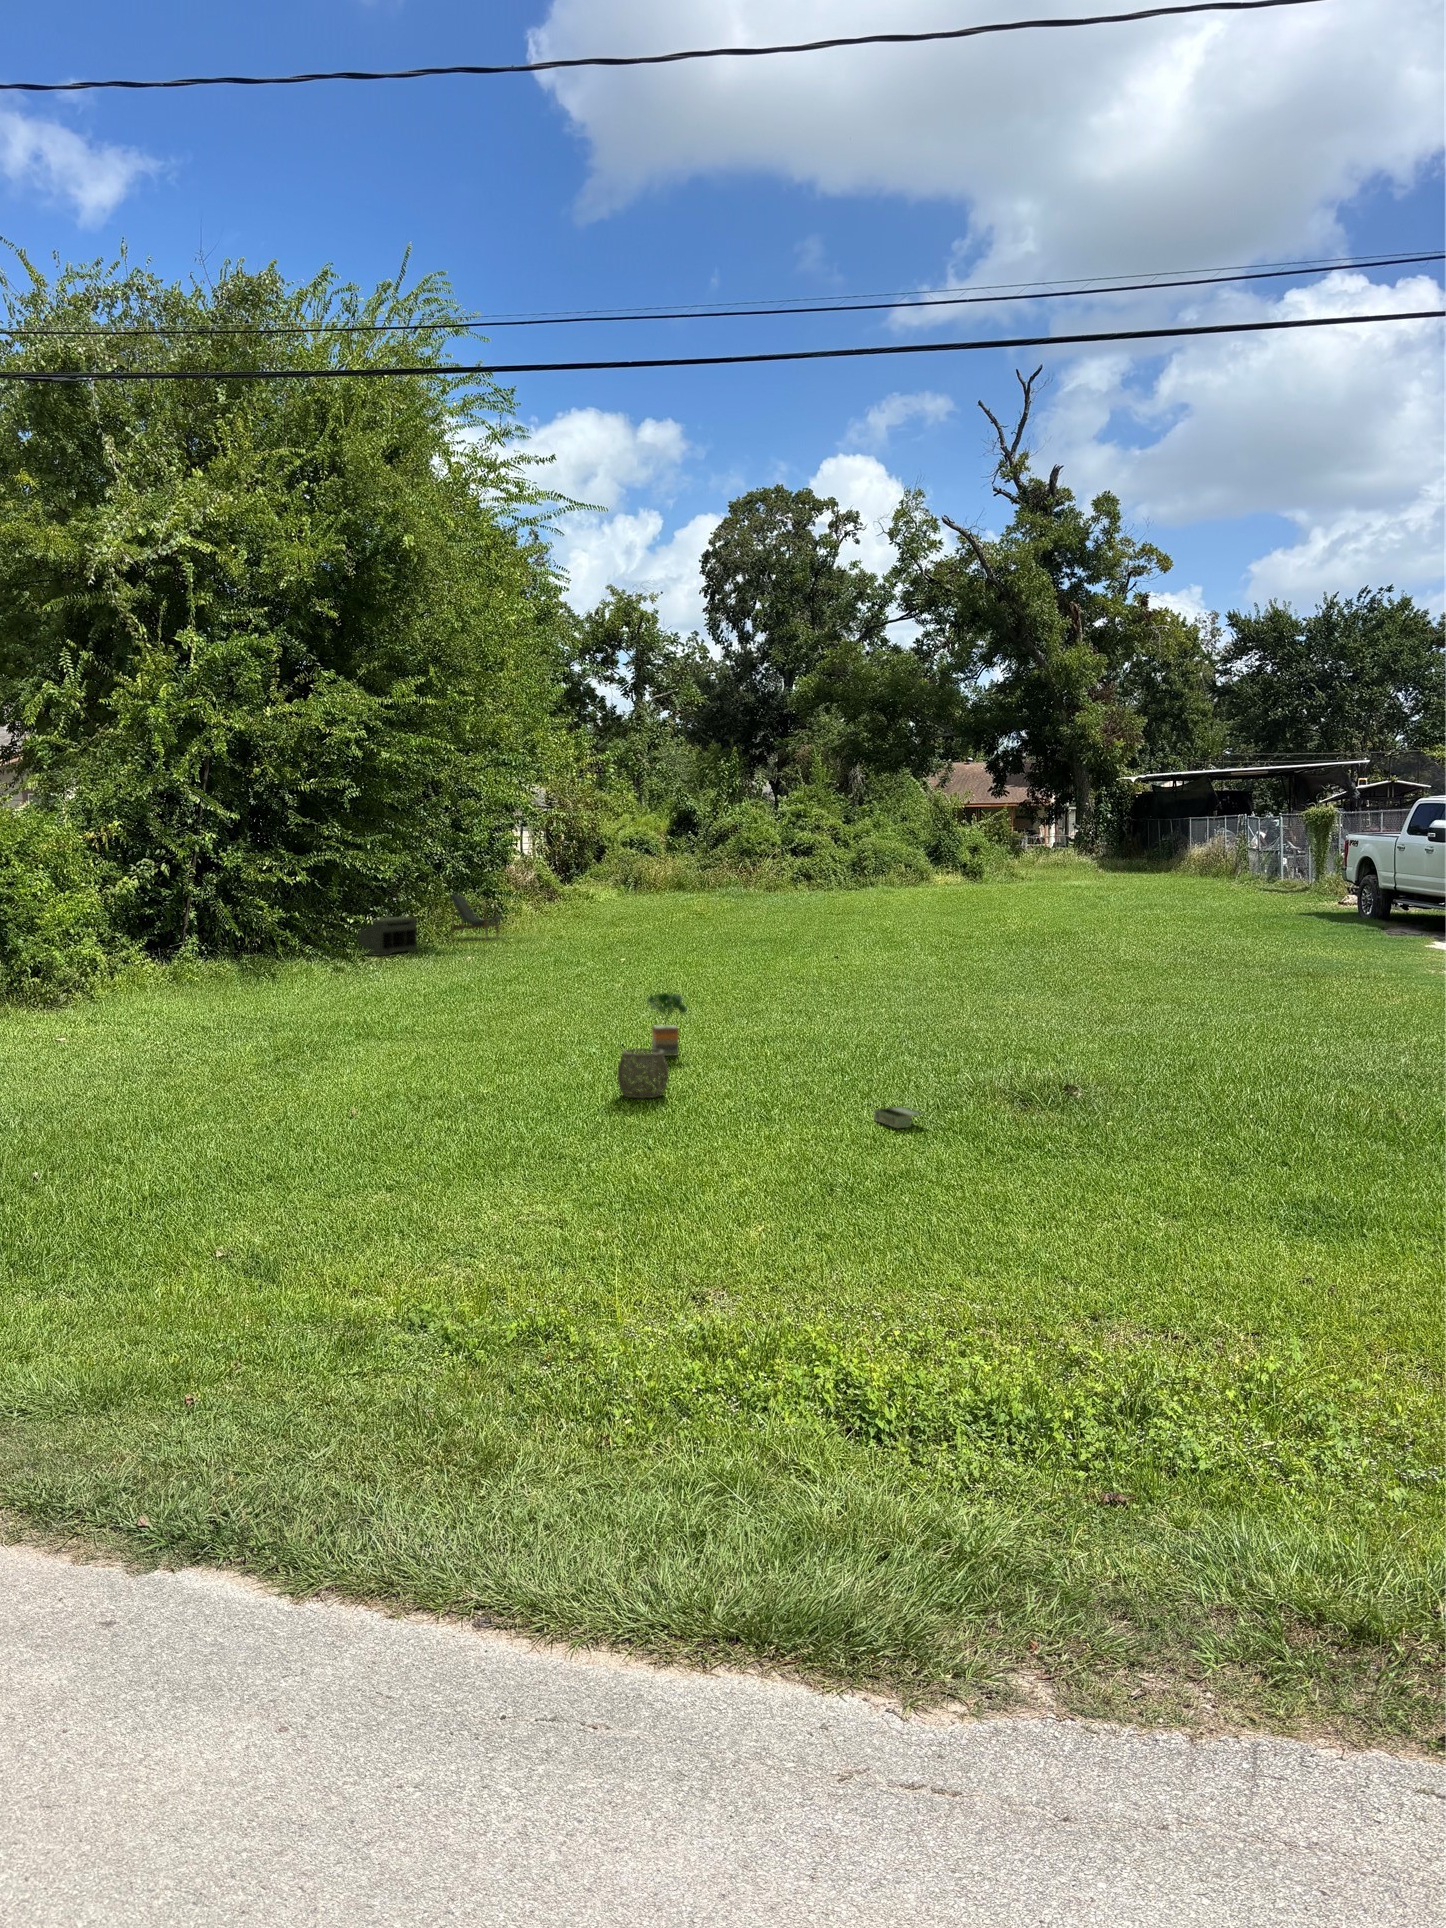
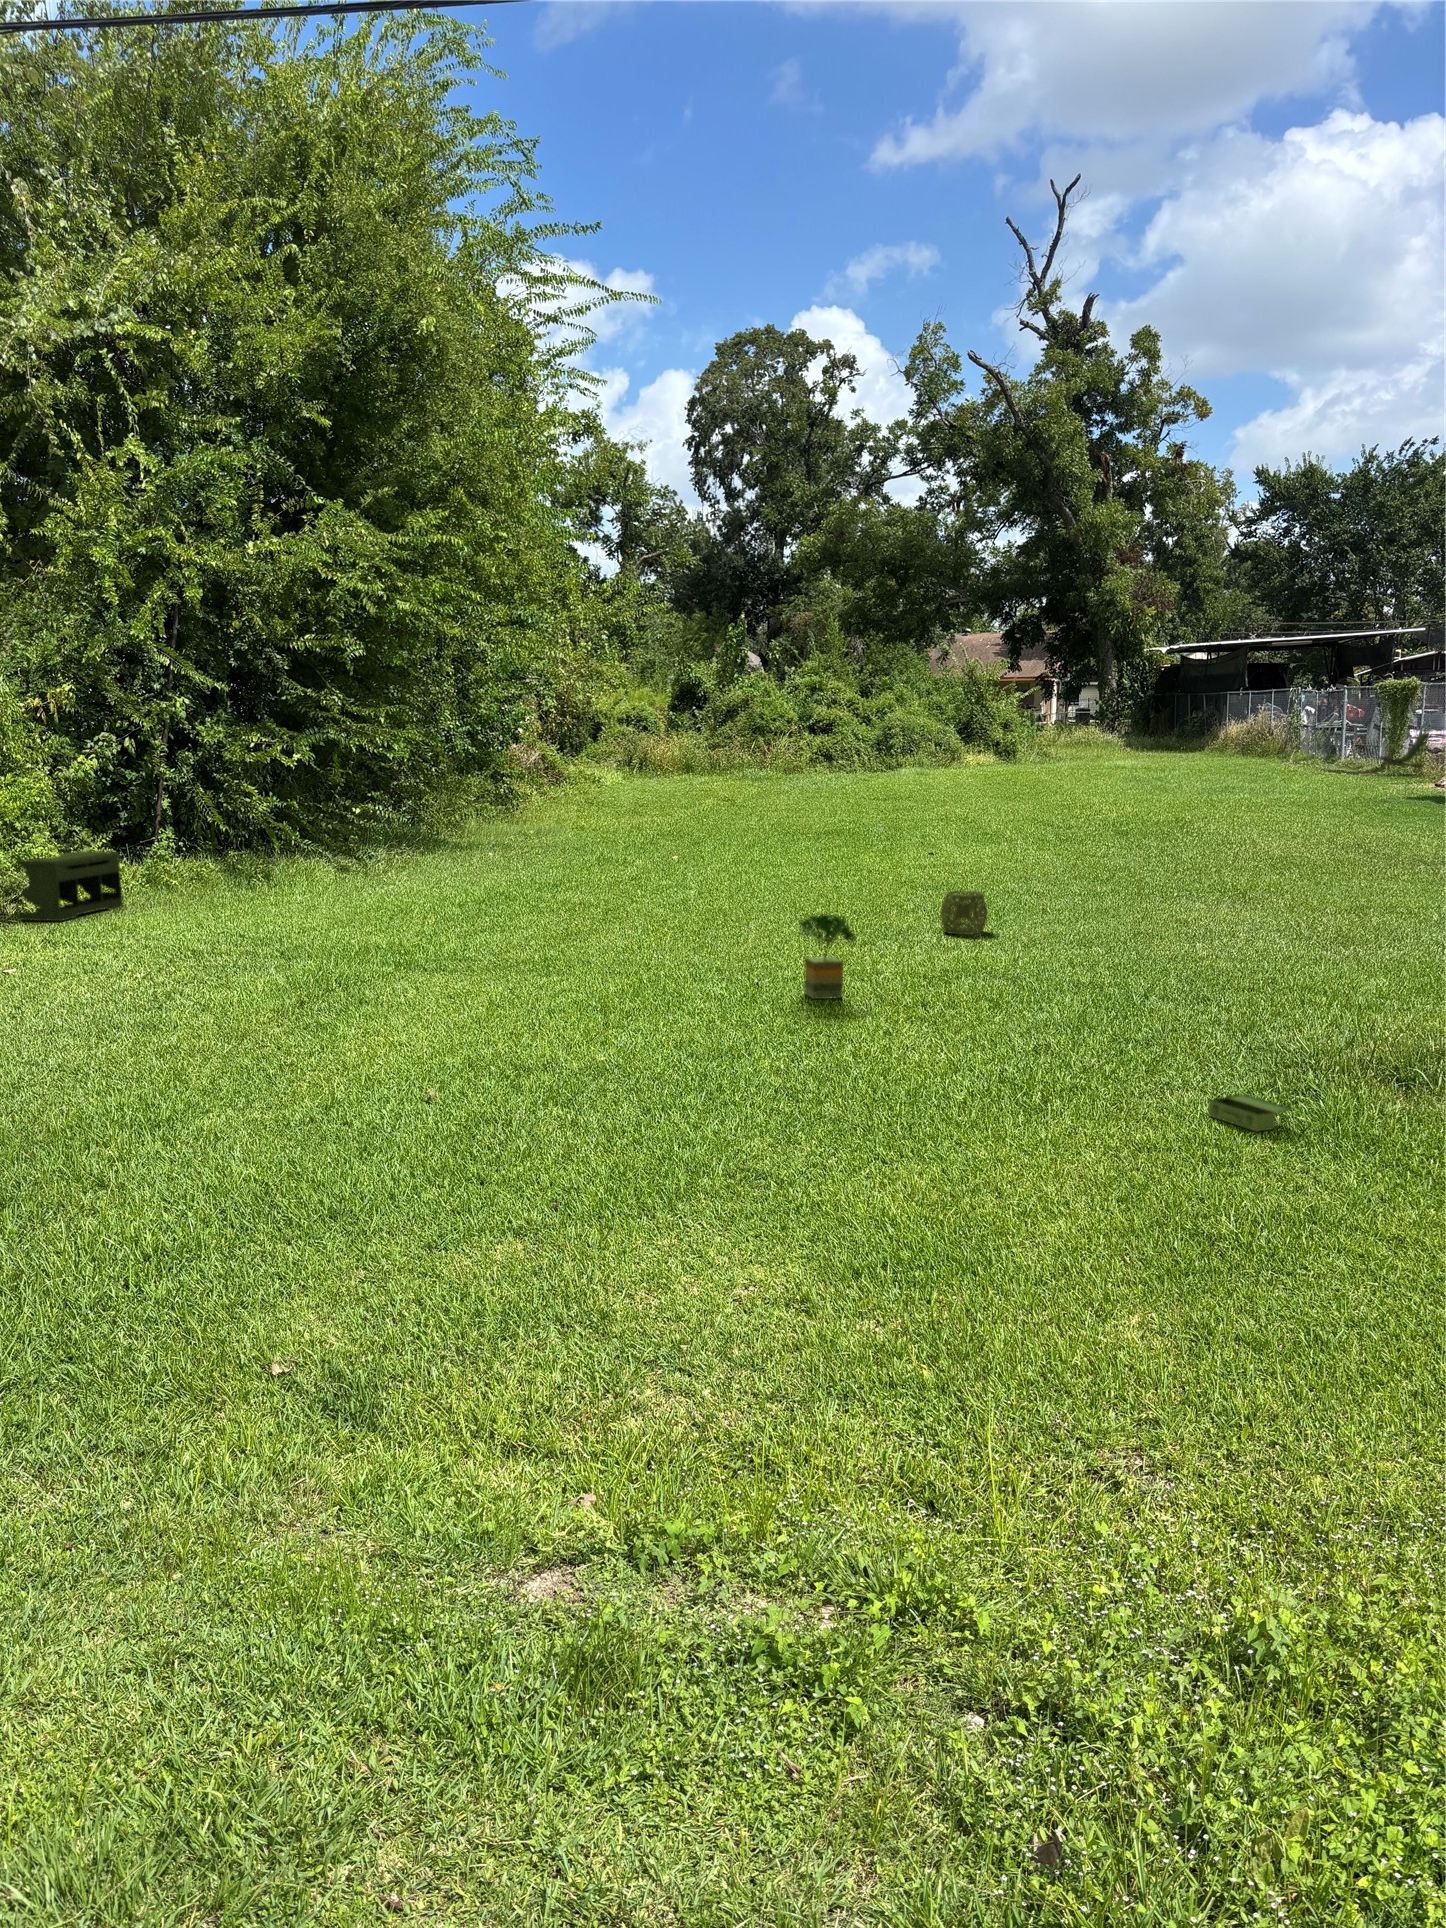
lounge chair: present [451,893,504,939] -> present [1378,734,1429,773]
bench: present [358,917,417,956] -> present [17,851,123,921]
woven basket: present [617,1048,668,1098] -> present [941,891,988,935]

